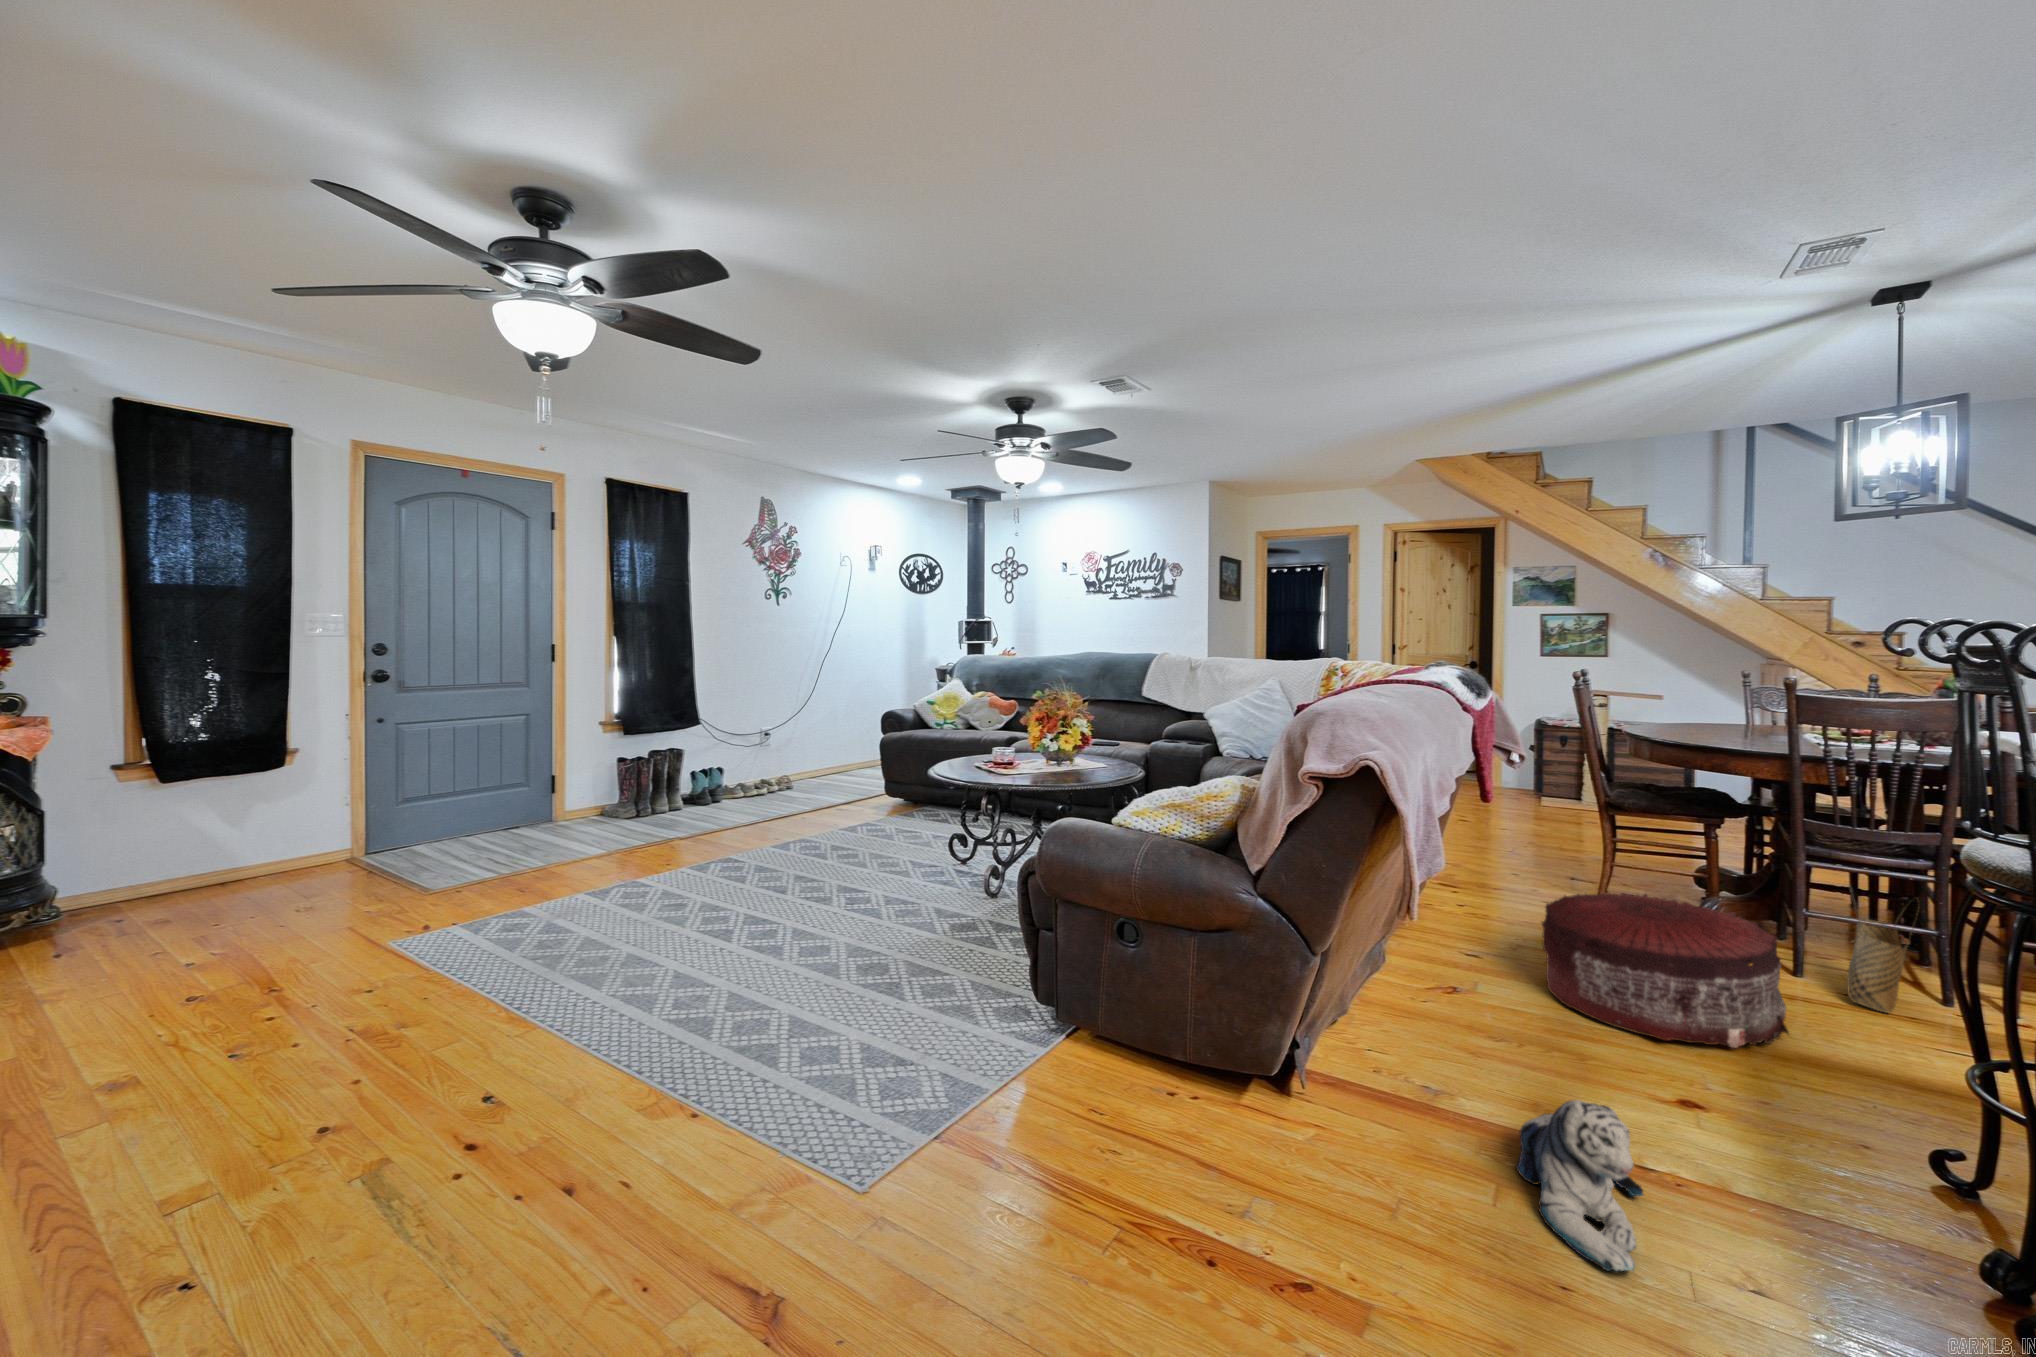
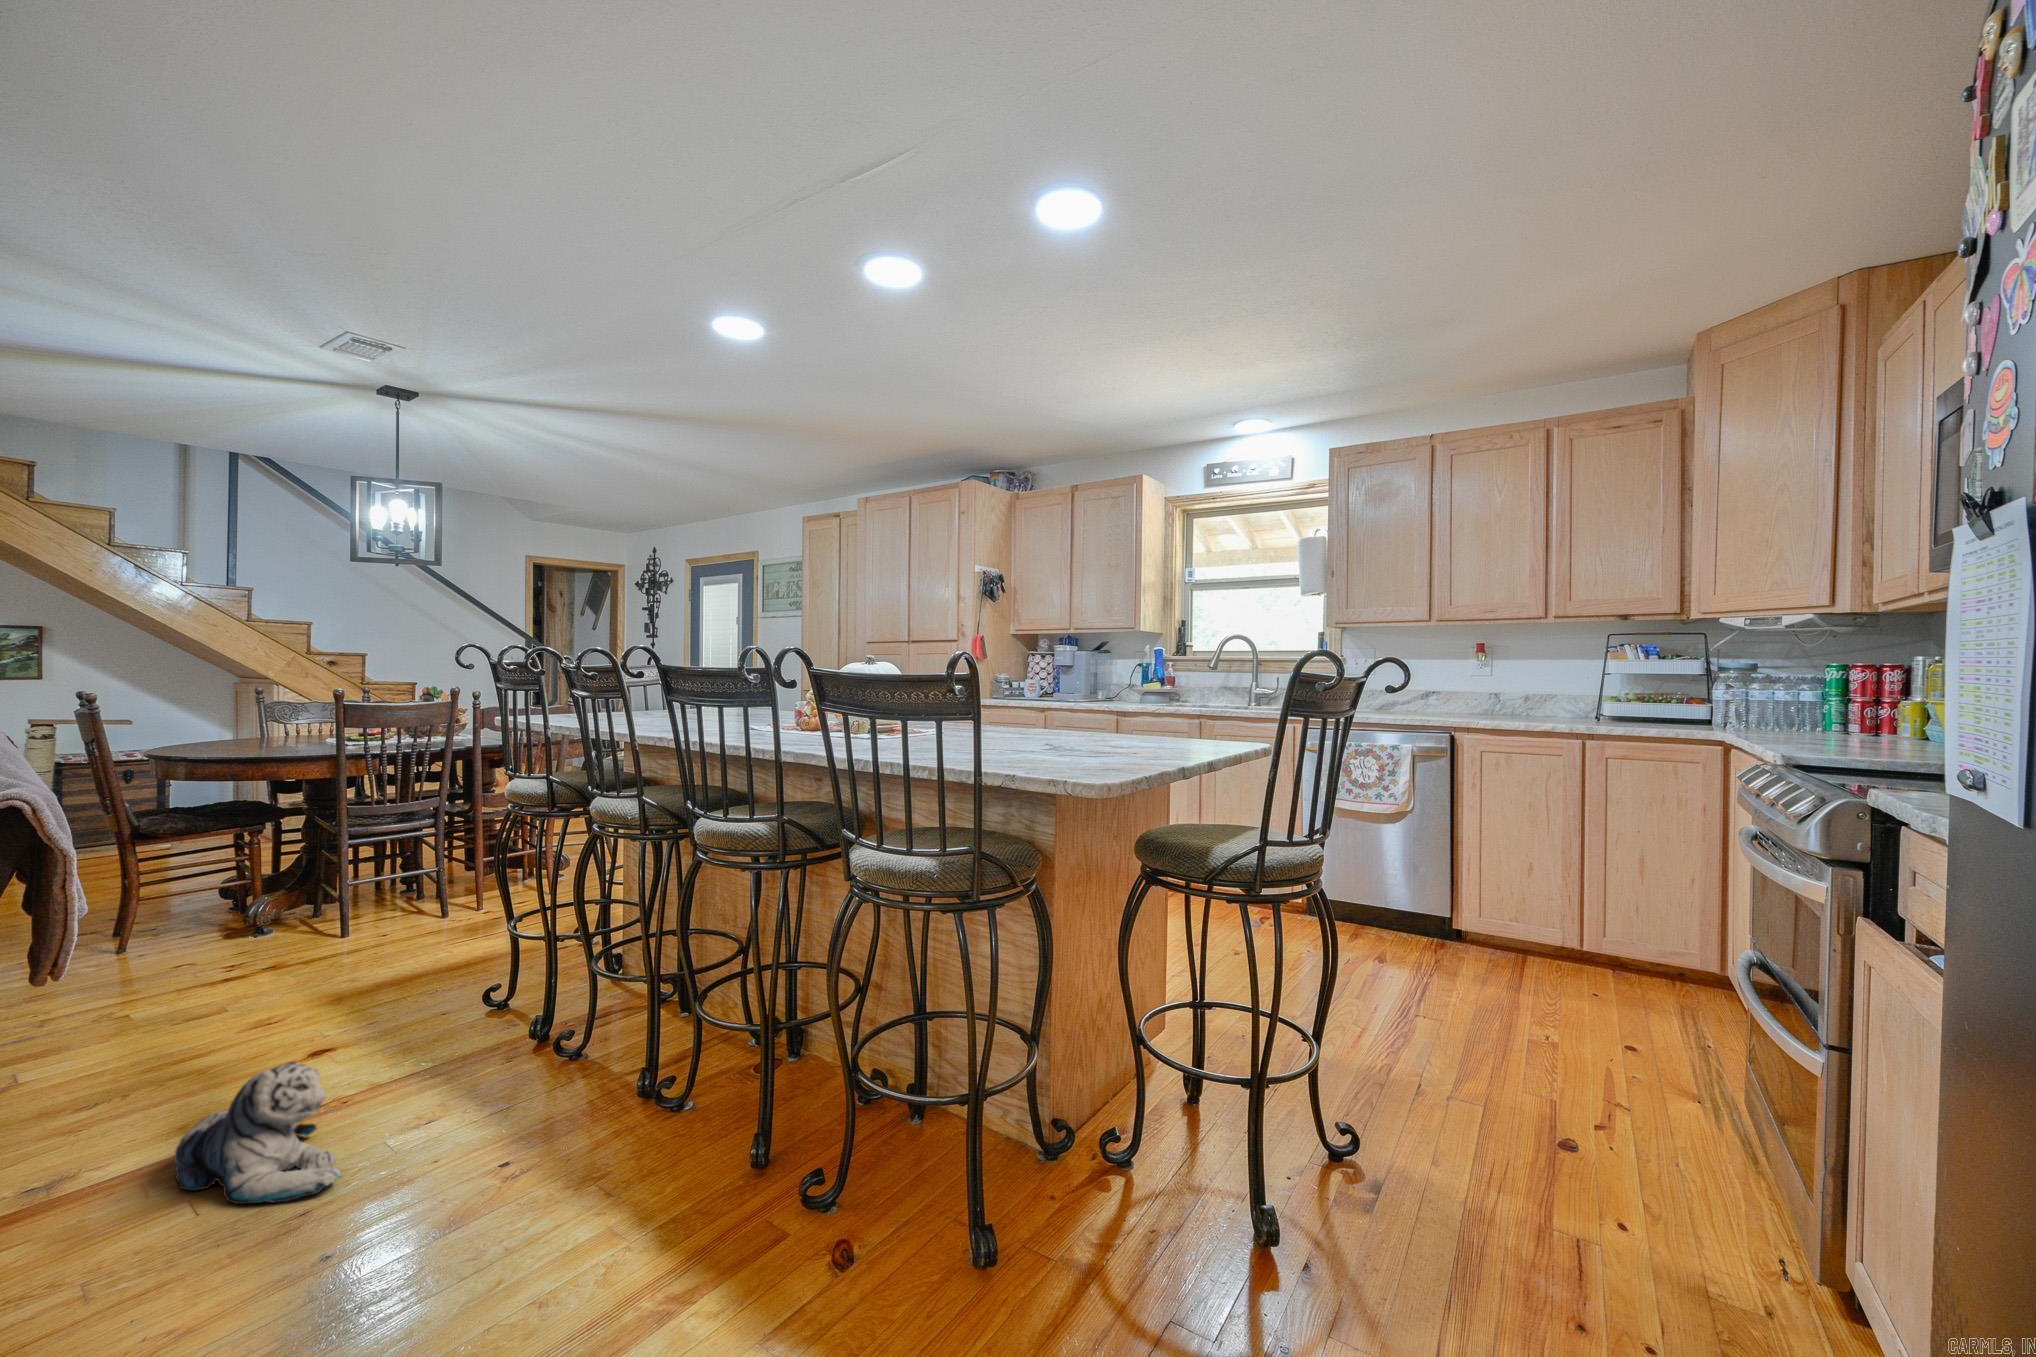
woven basket: present [1847,890,1918,1013] -> none [383,845,433,938]
pouf: present [1542,893,1789,1048] -> none [89,891,364,1042]

